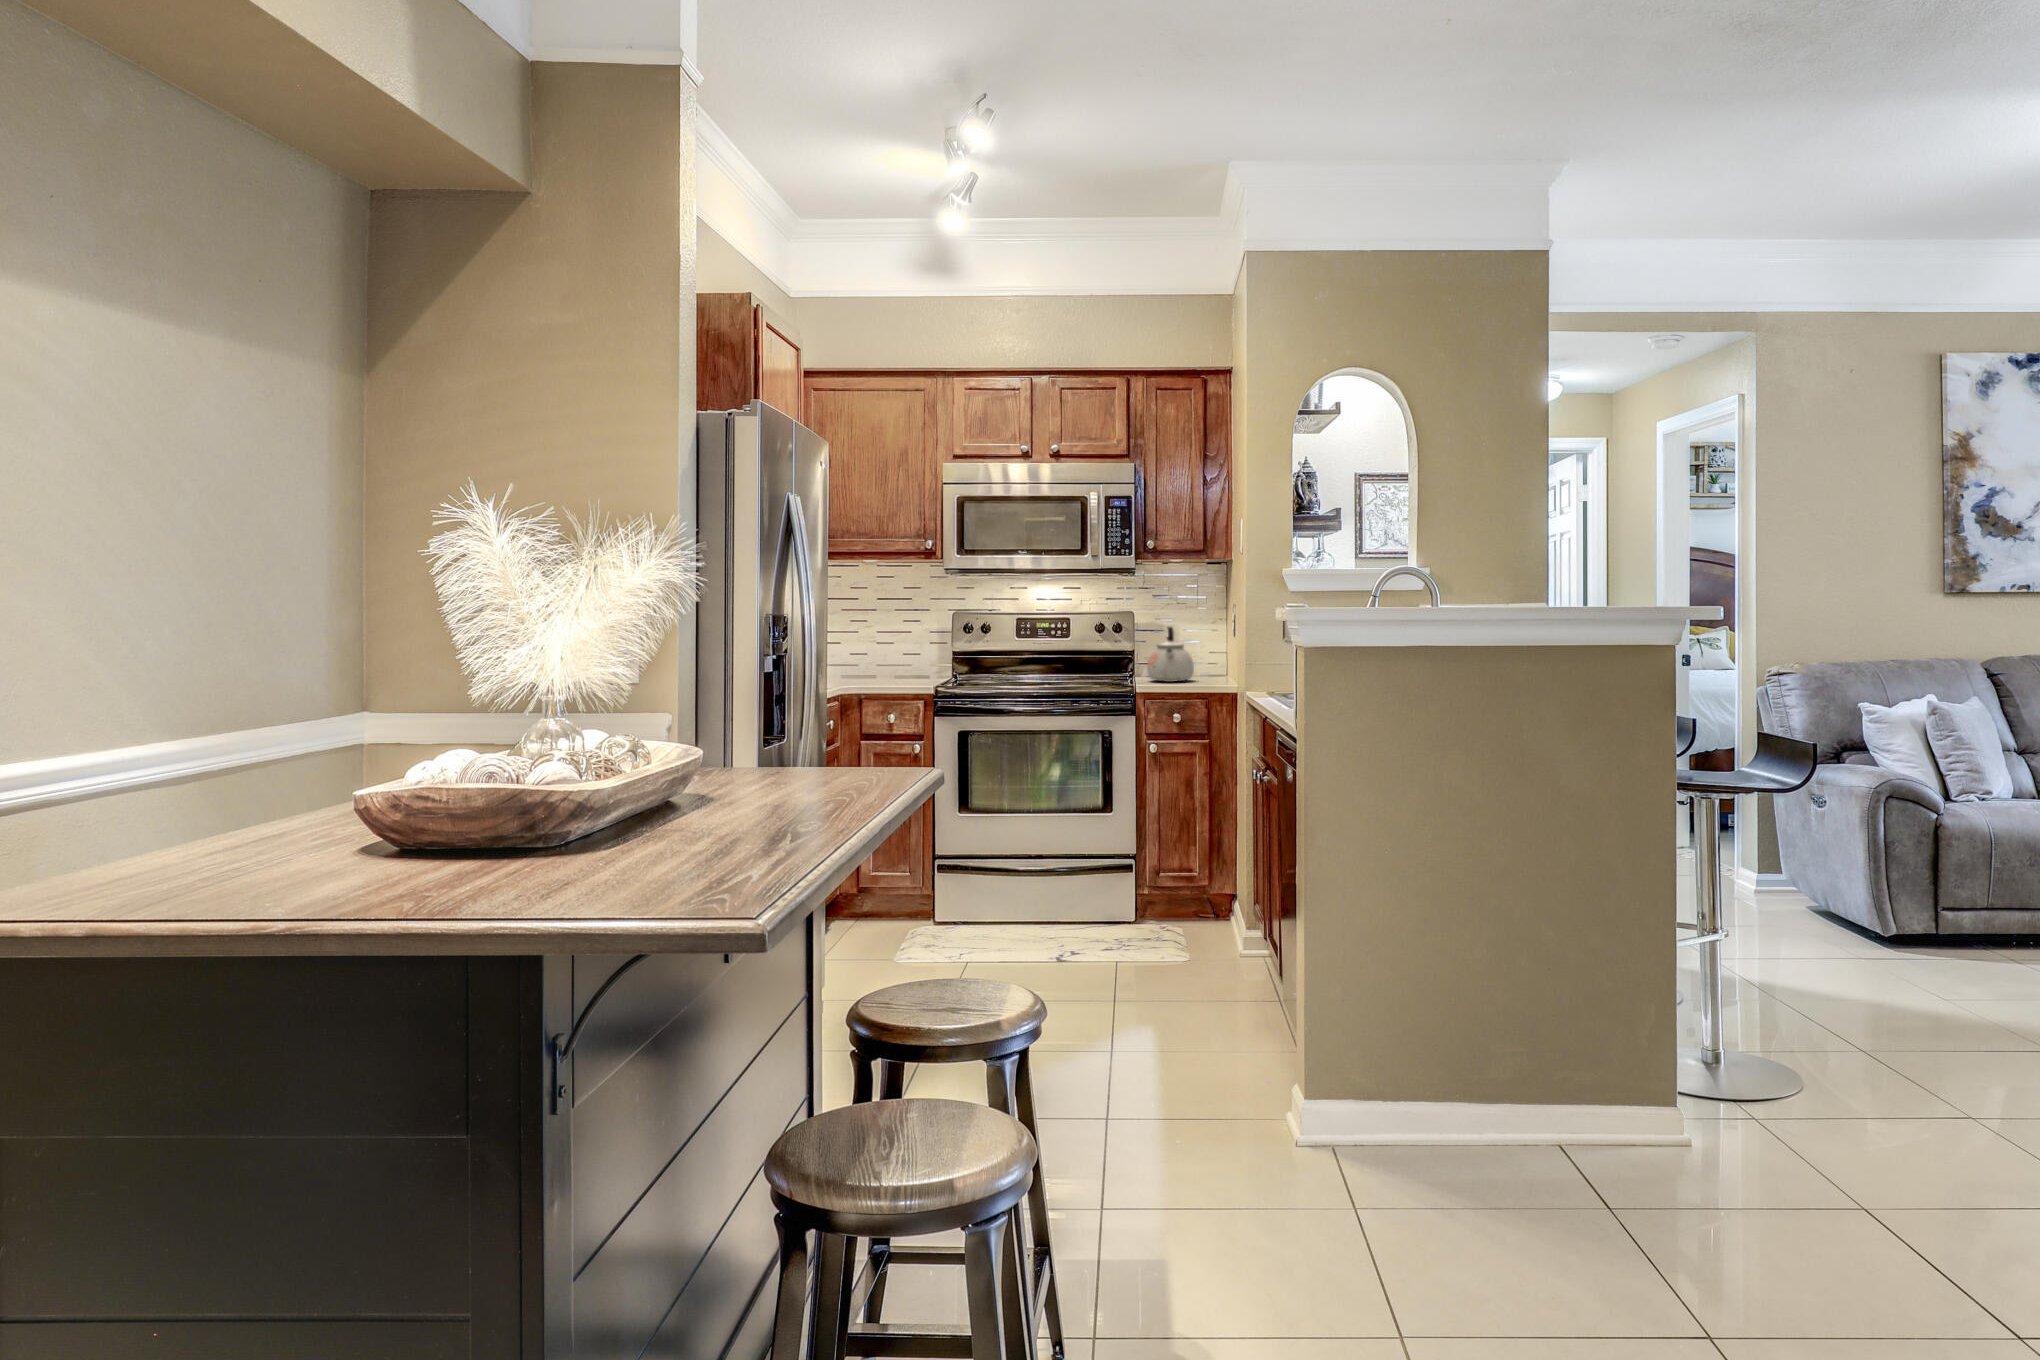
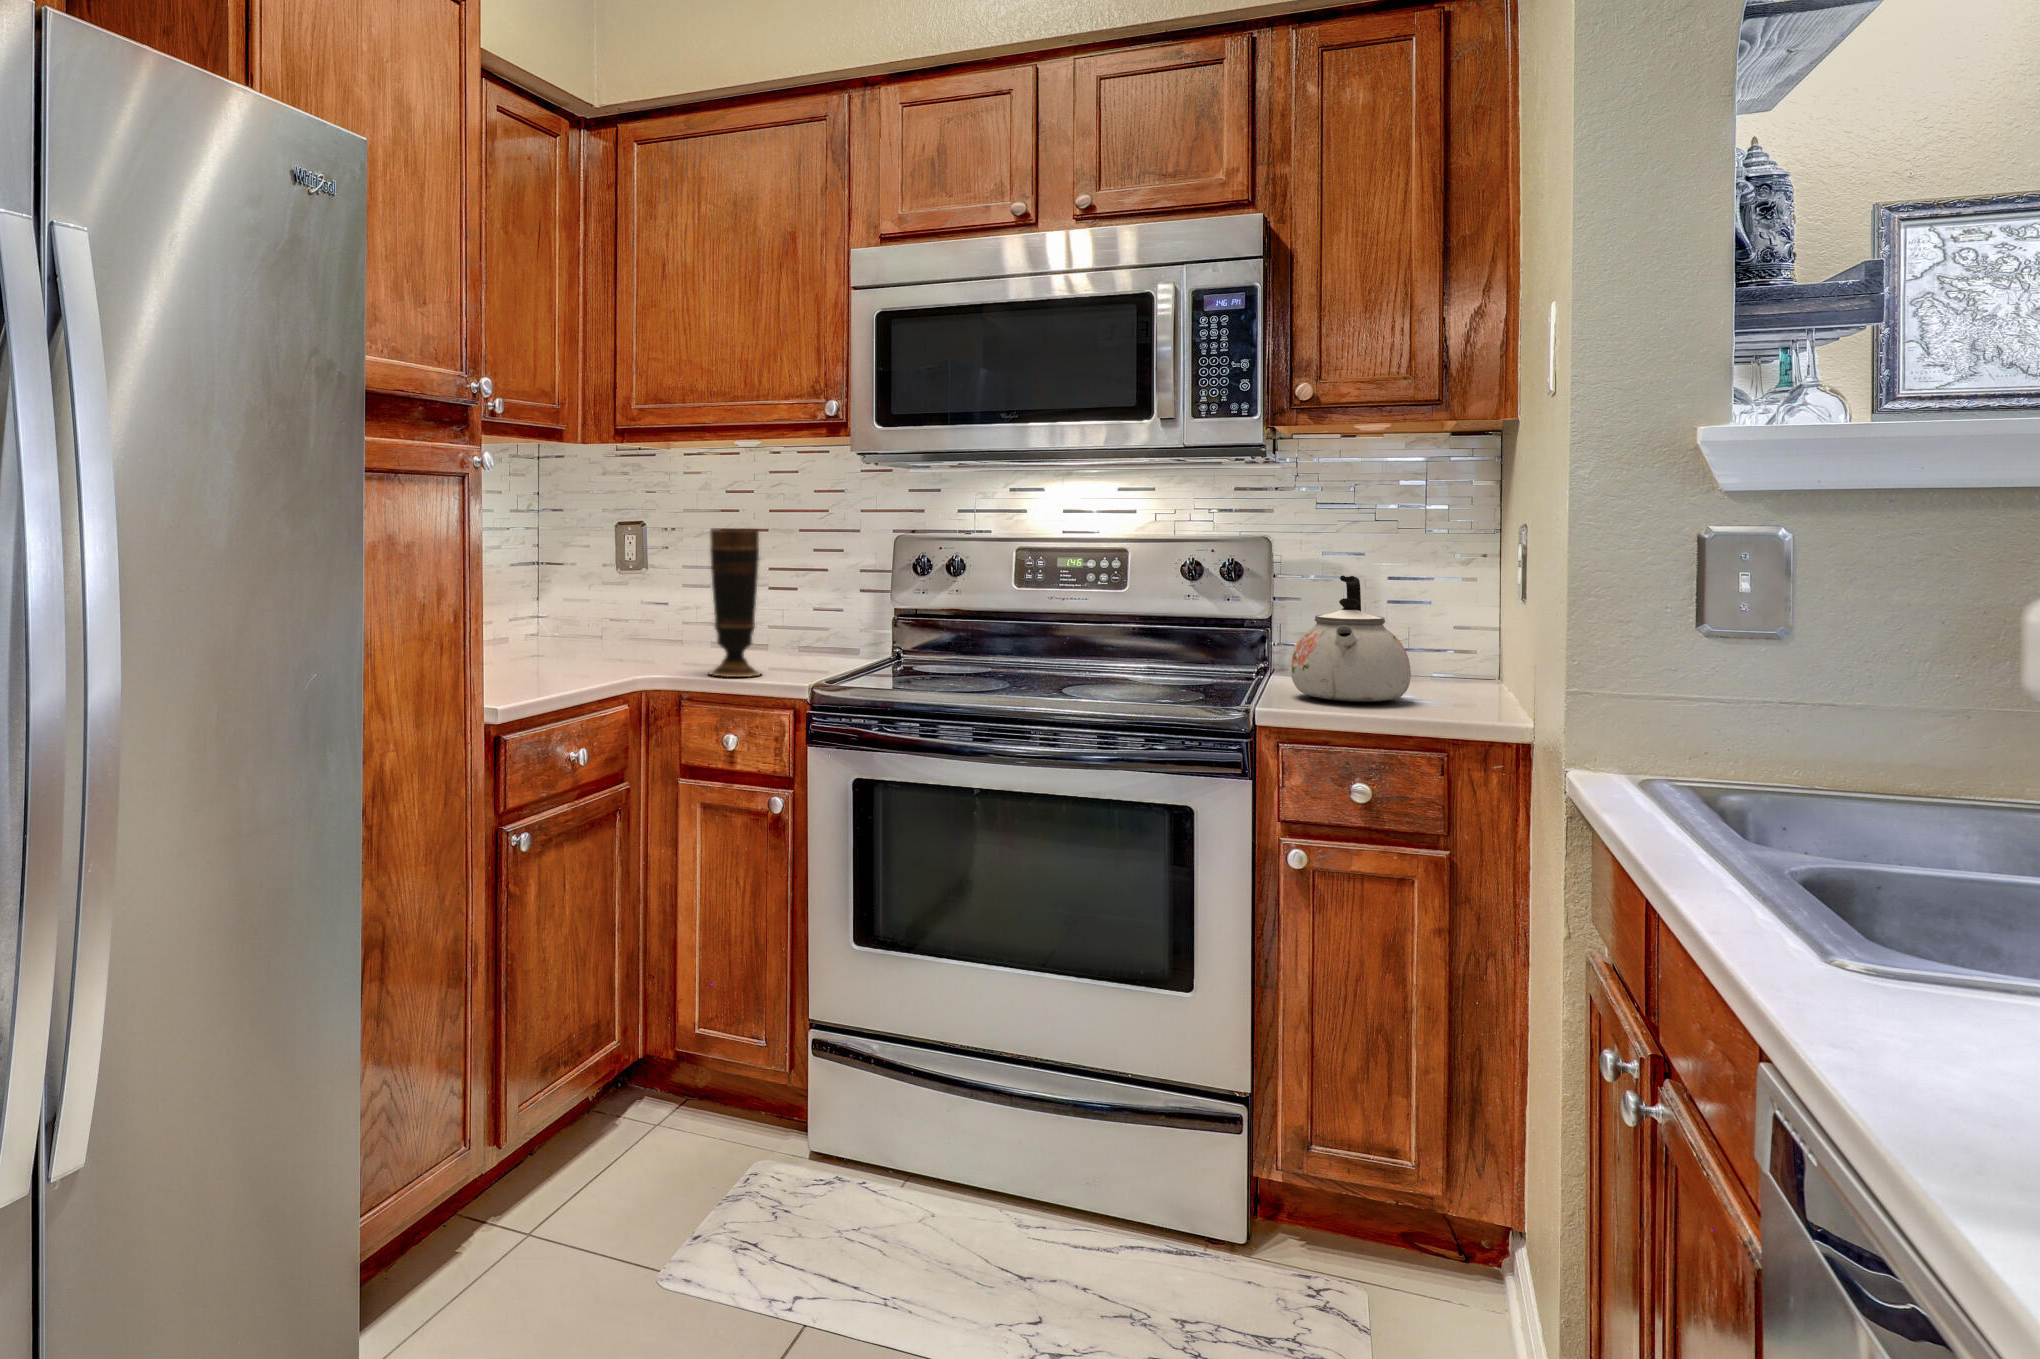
vase: none [871,610,900,686] -> present [710,529,760,677]

